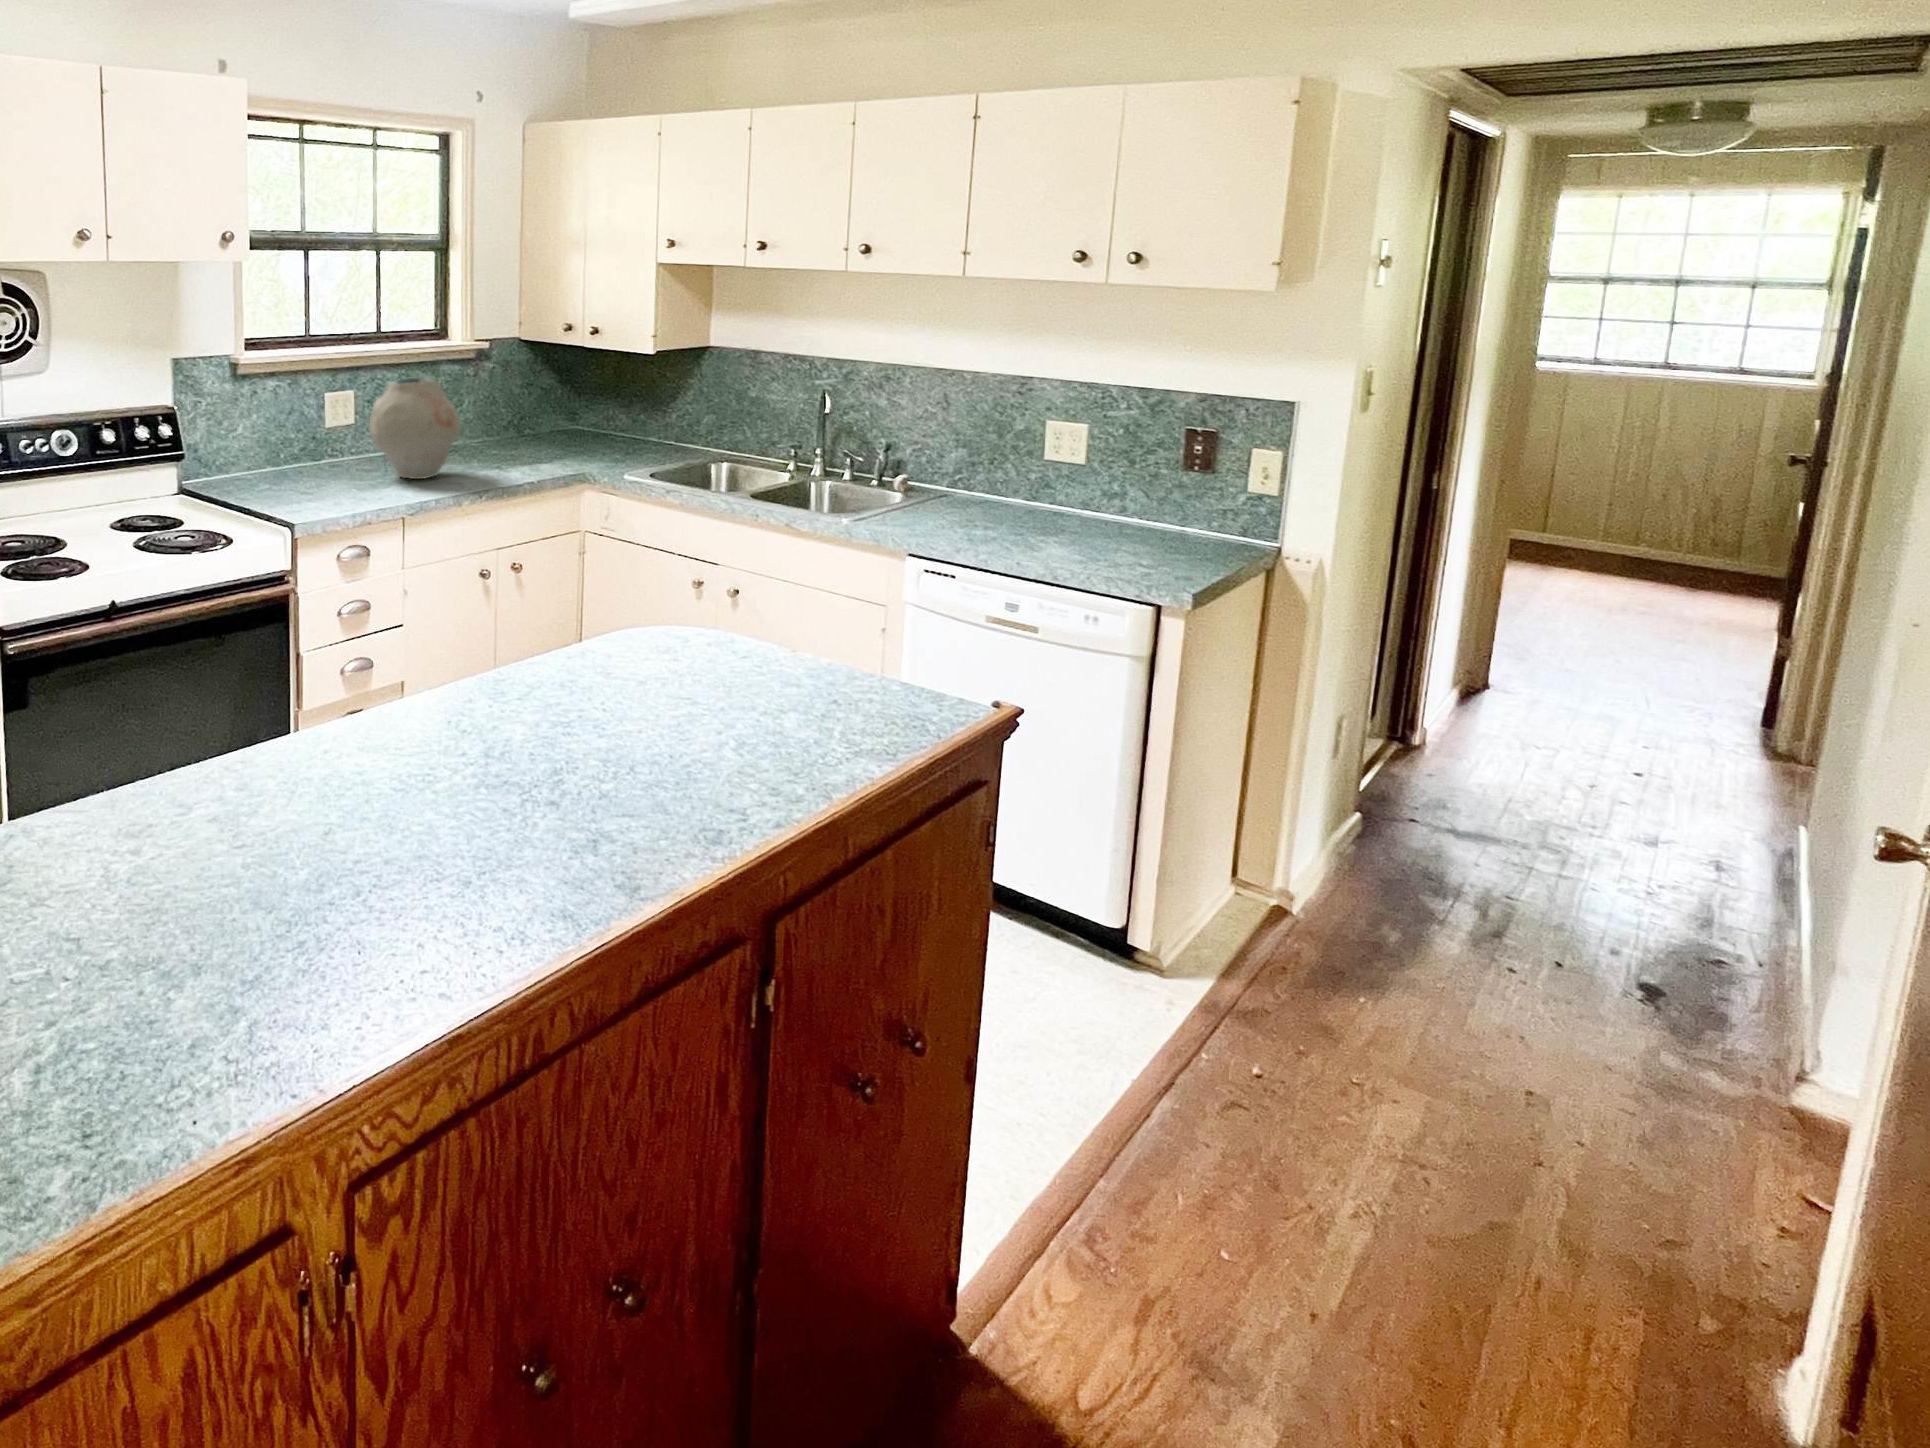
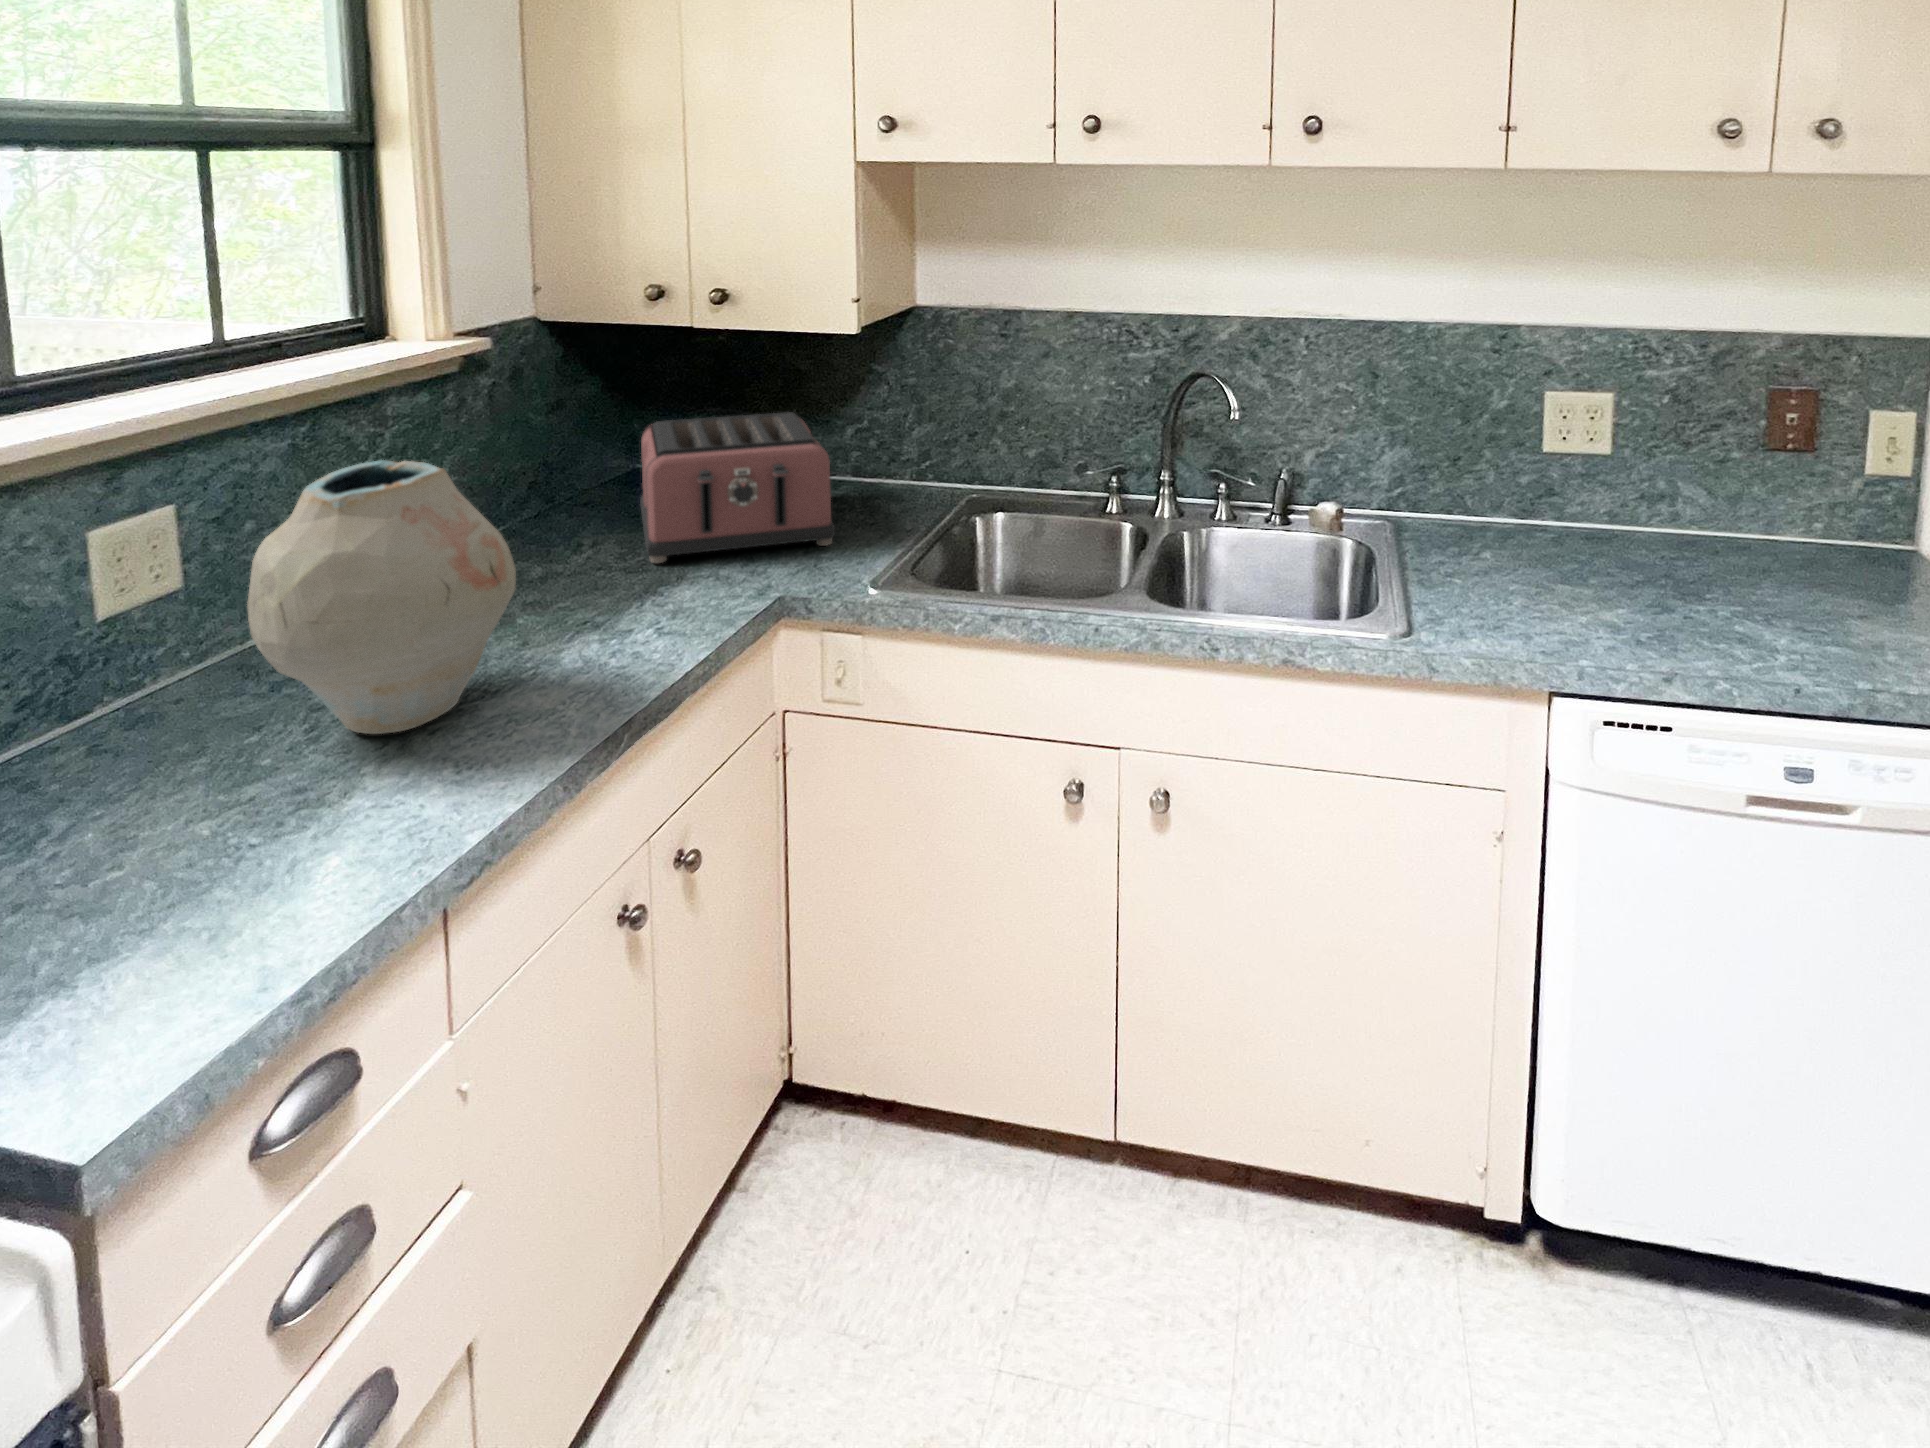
toaster: none [540,393,639,459] -> present [640,412,835,563]

